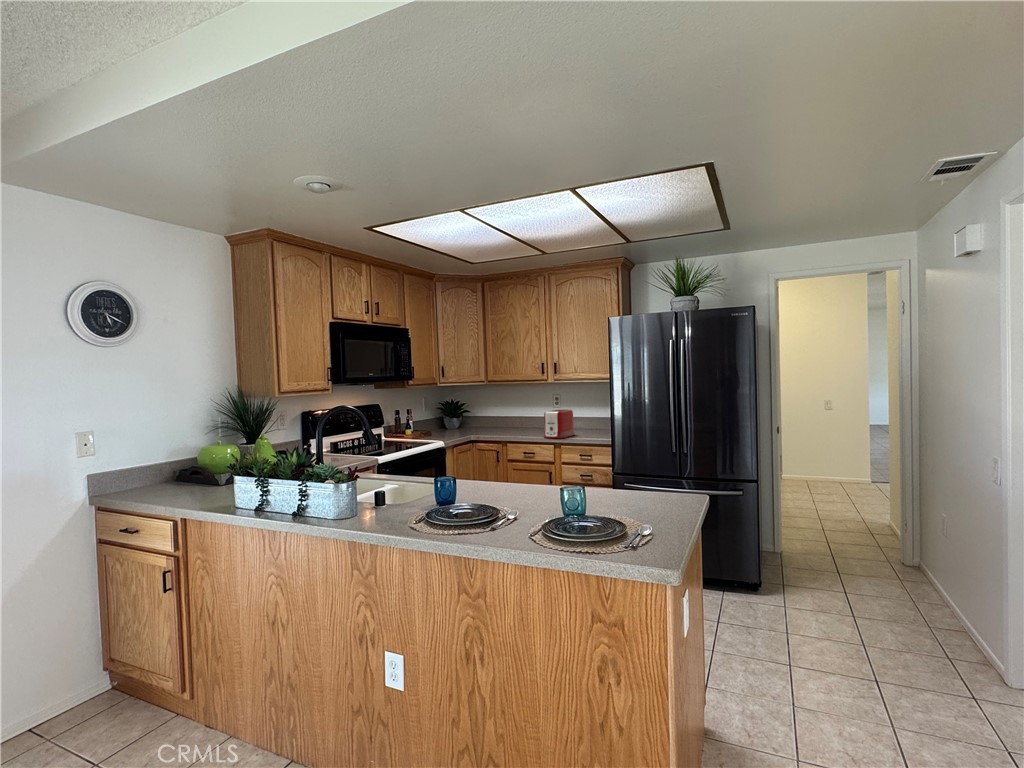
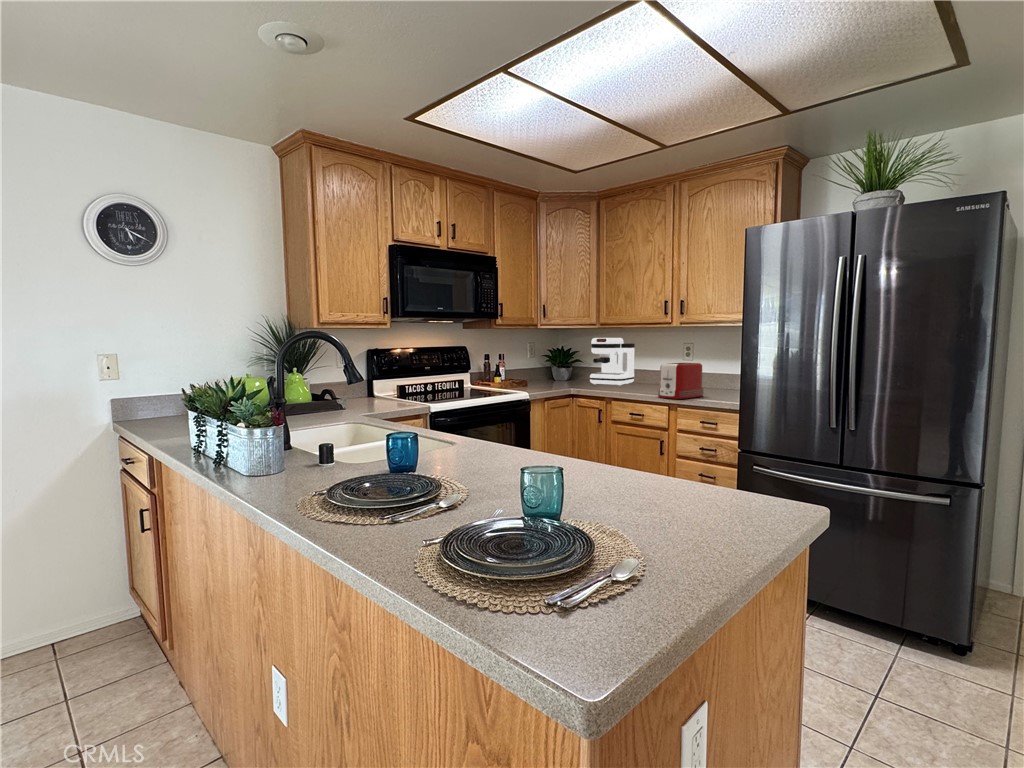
coffee maker: none [480,390,515,430] -> present [590,338,635,386]

